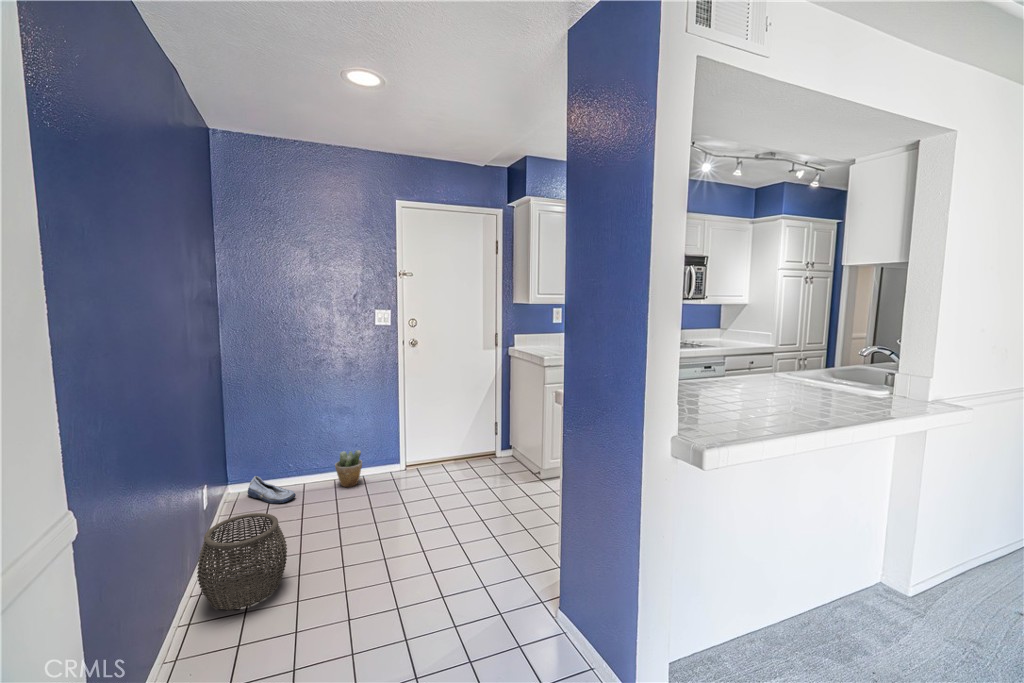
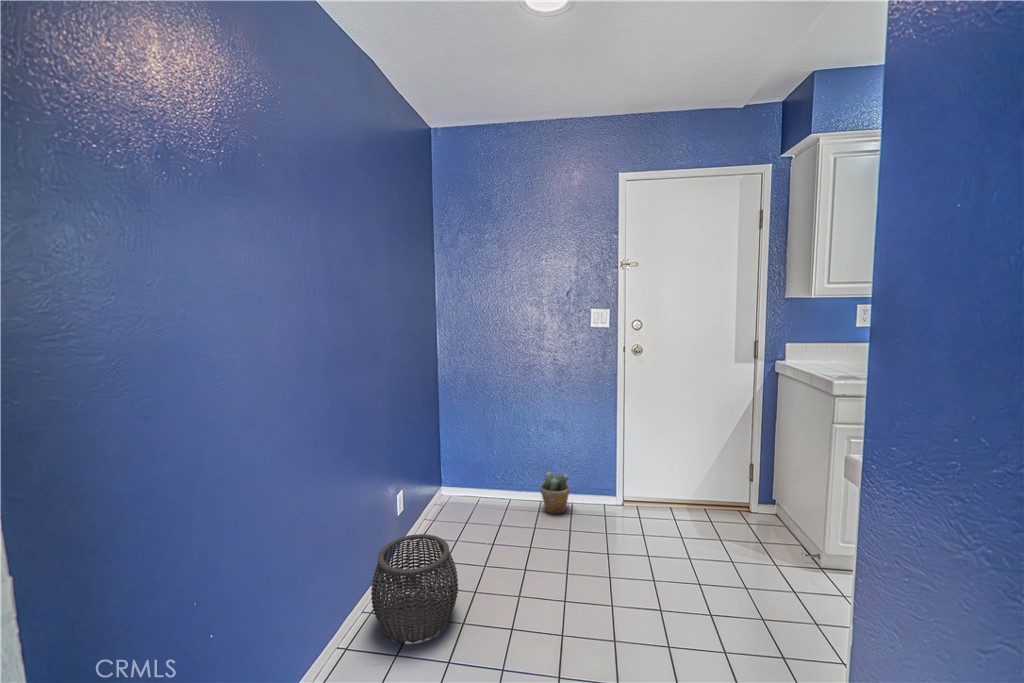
shoe: present [247,476,296,503] -> none [457,482,498,518]

